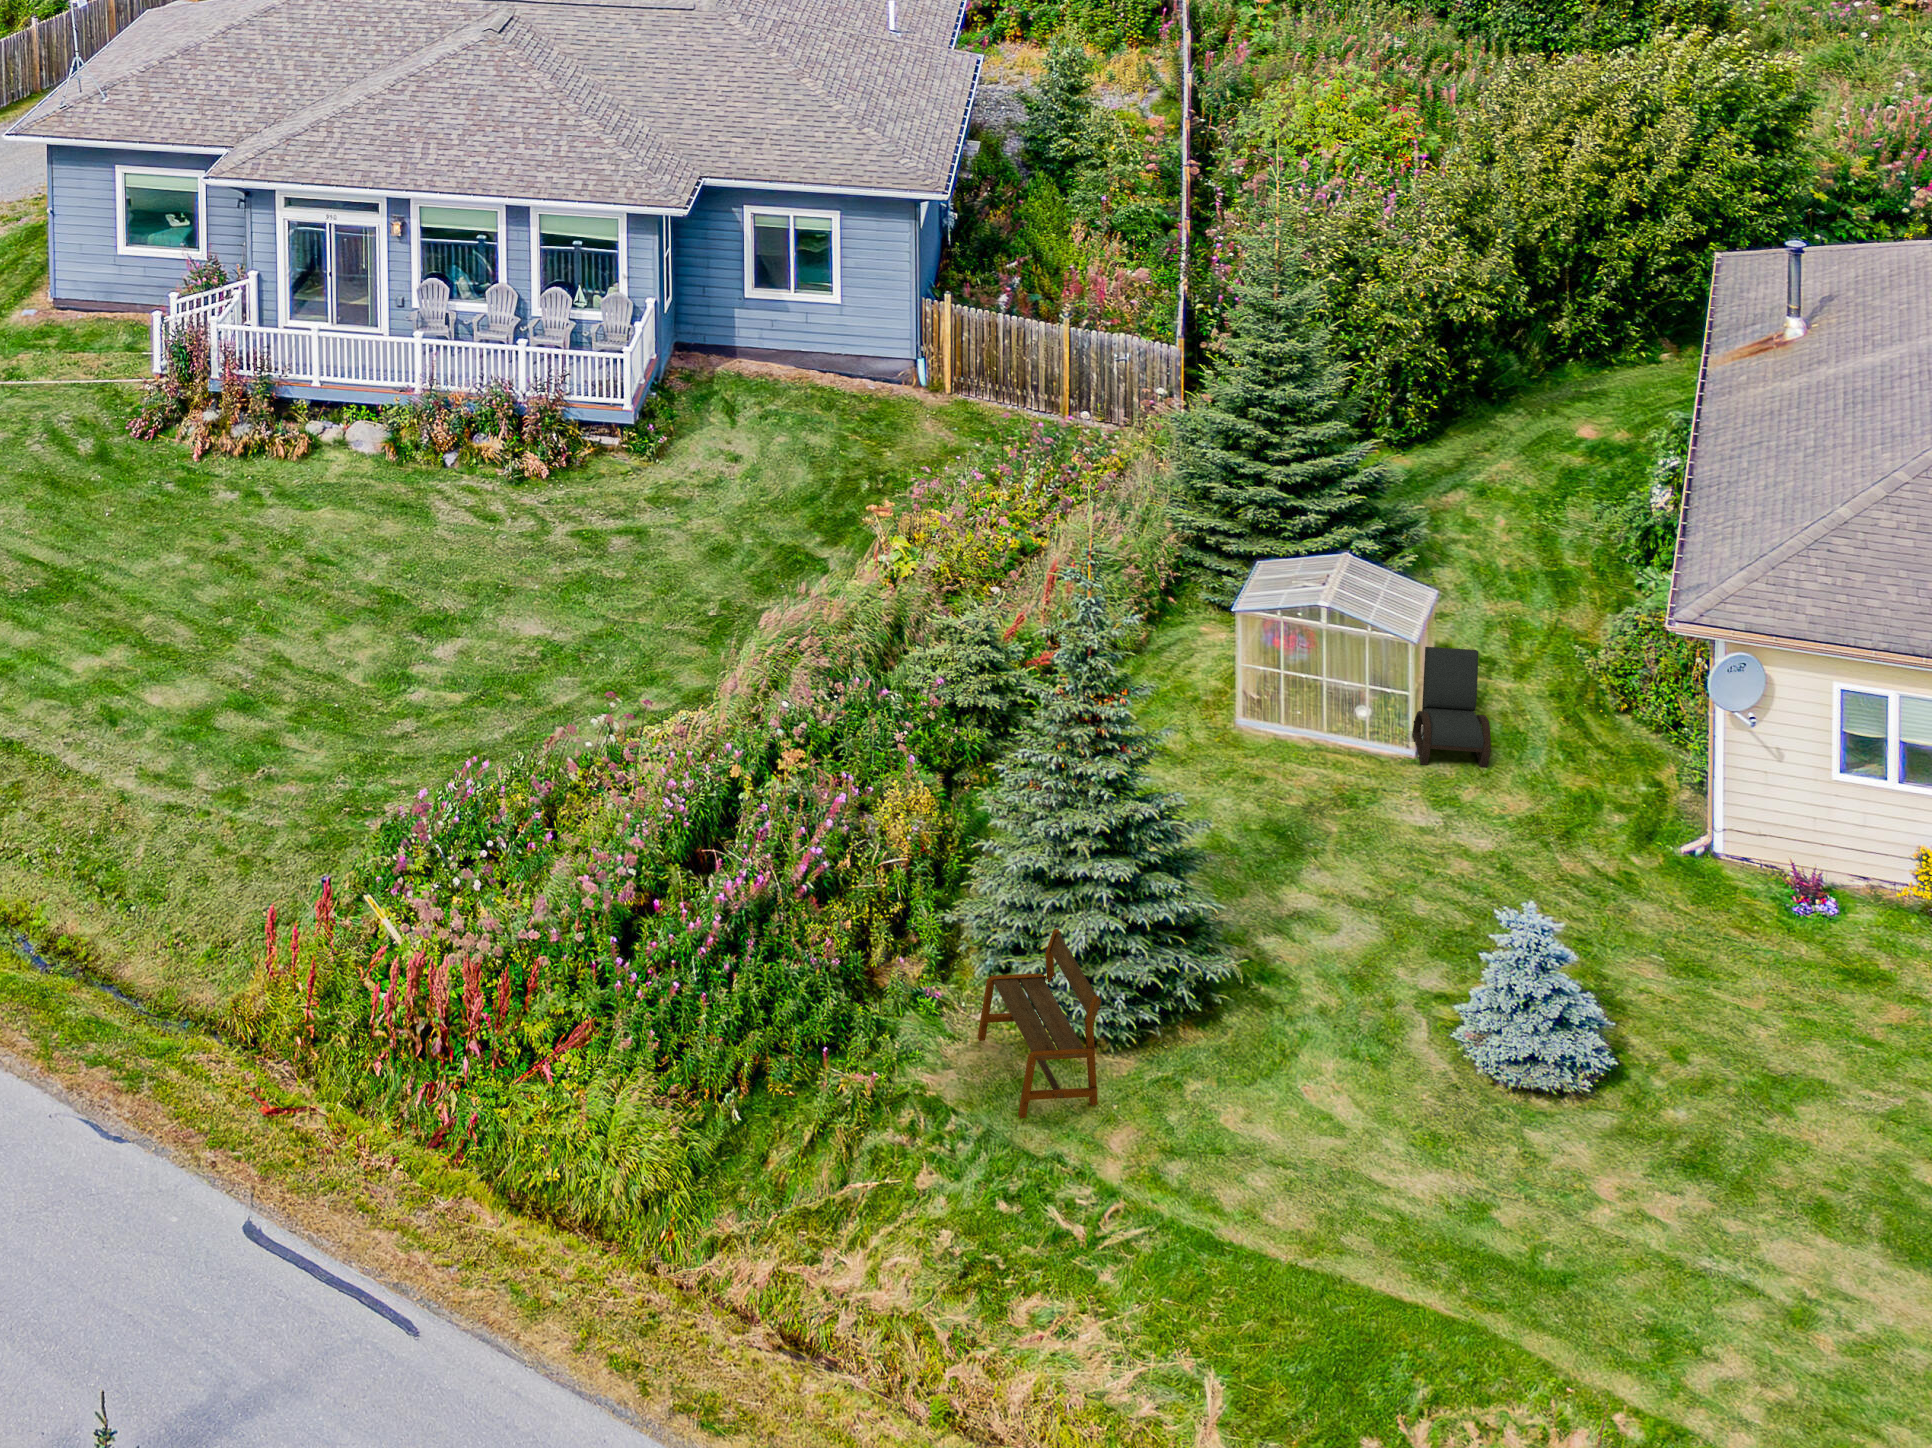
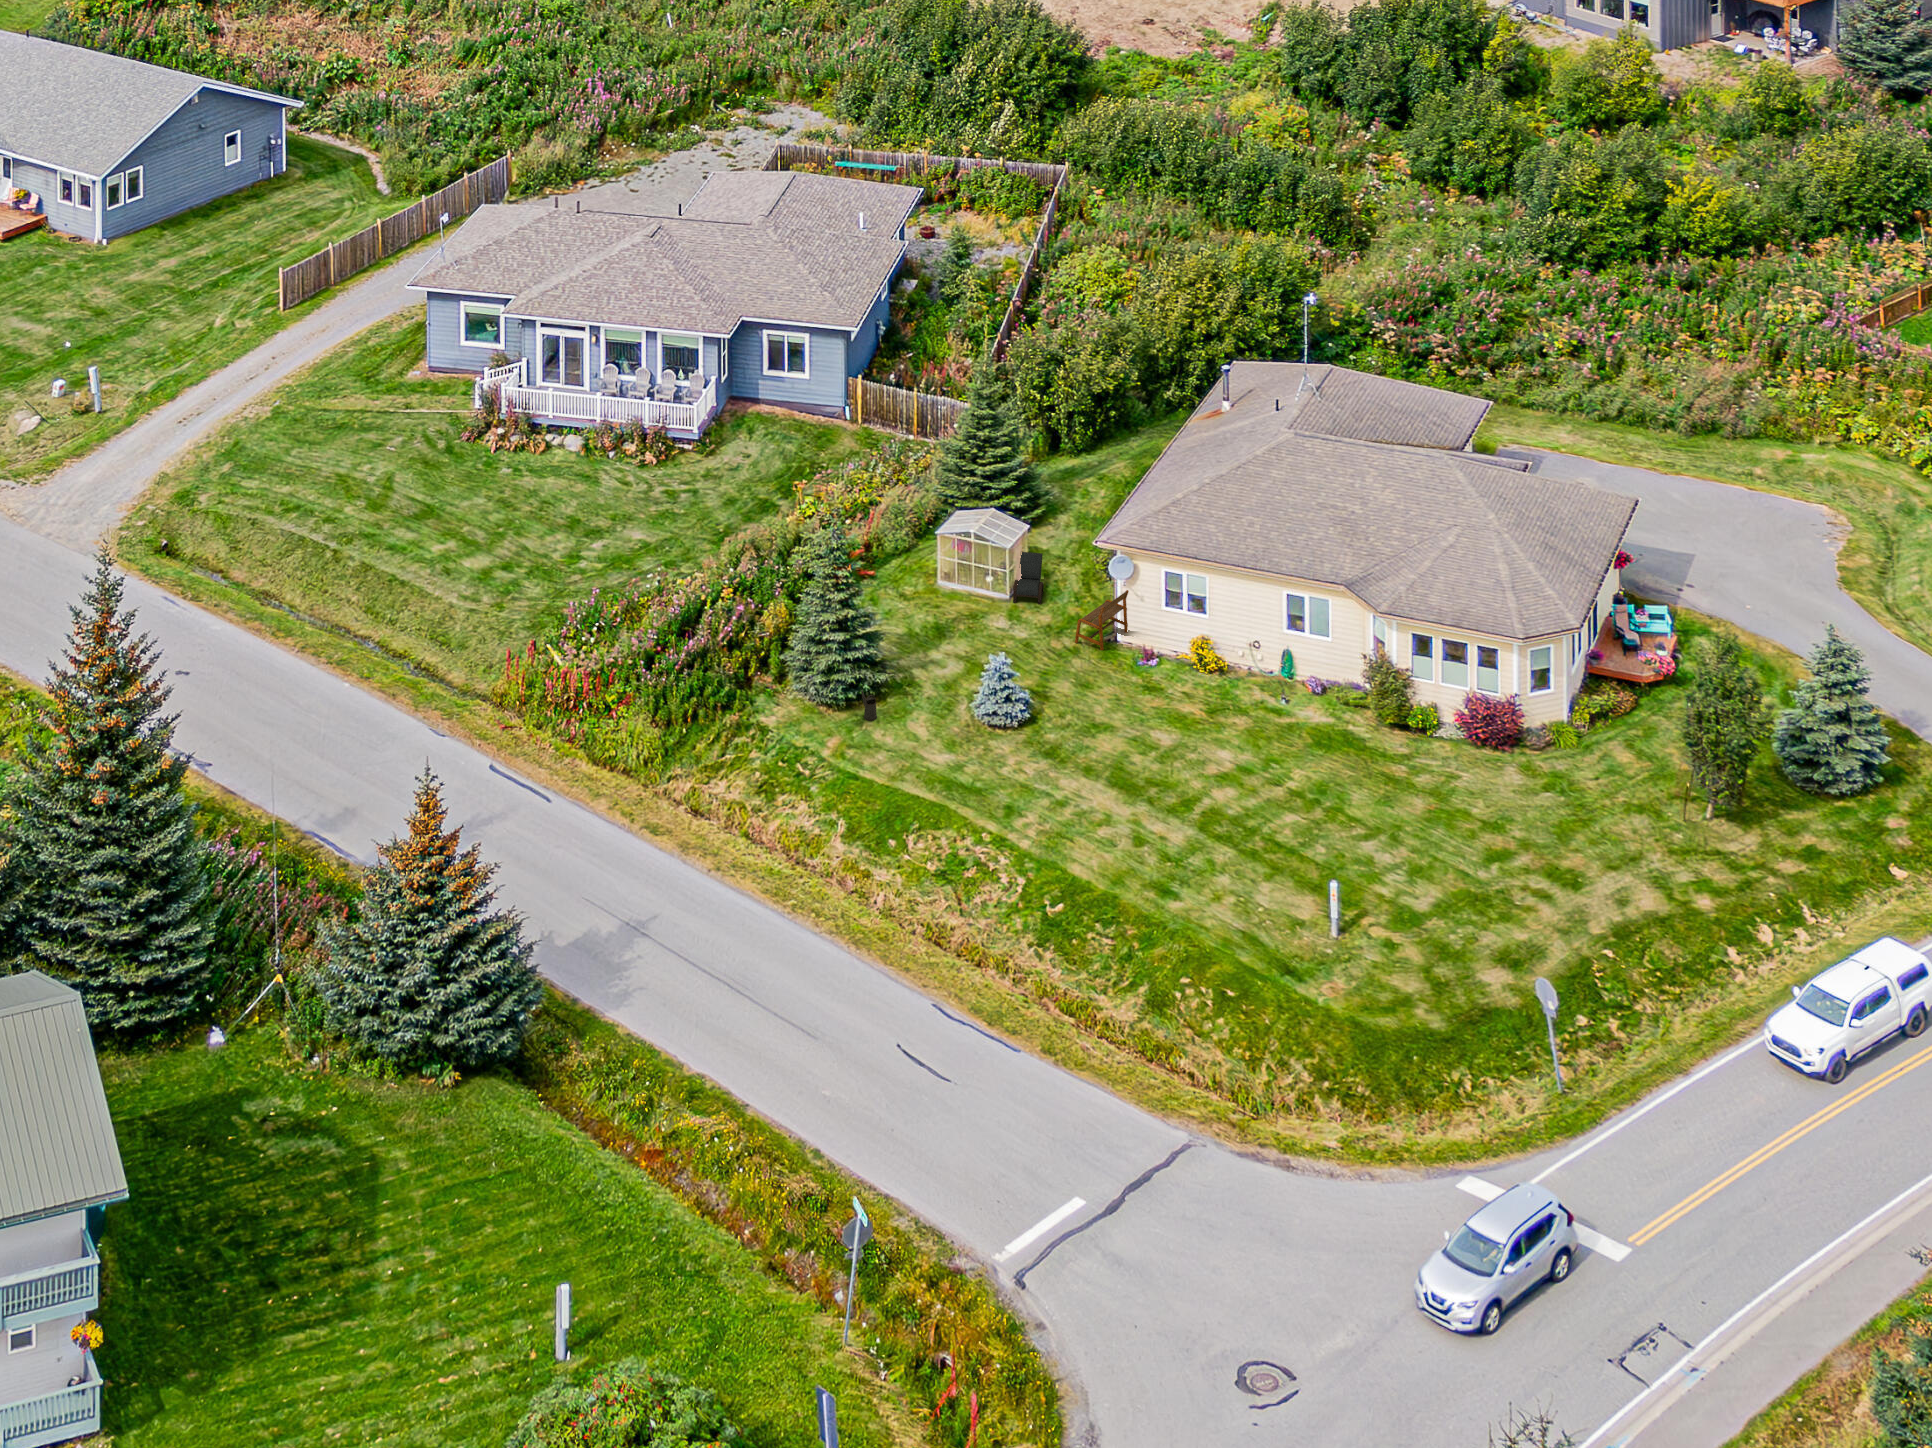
bench: present [978,929,1101,1118] -> present [1075,590,1129,650]
watering can: none [1177,993,1230,1079] -> present [861,690,877,721]

